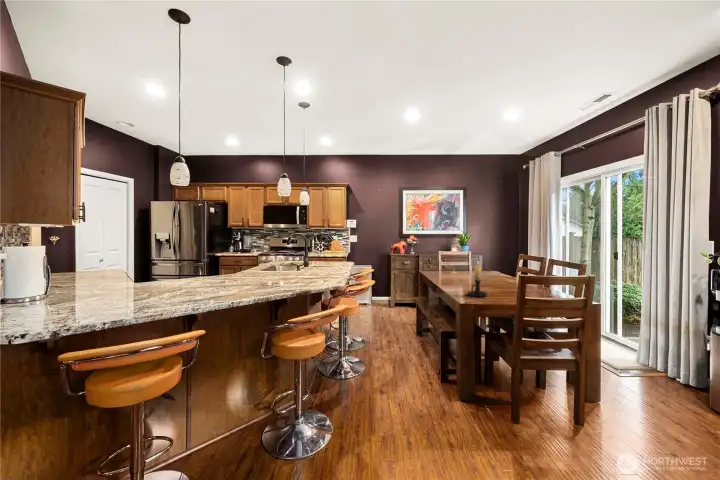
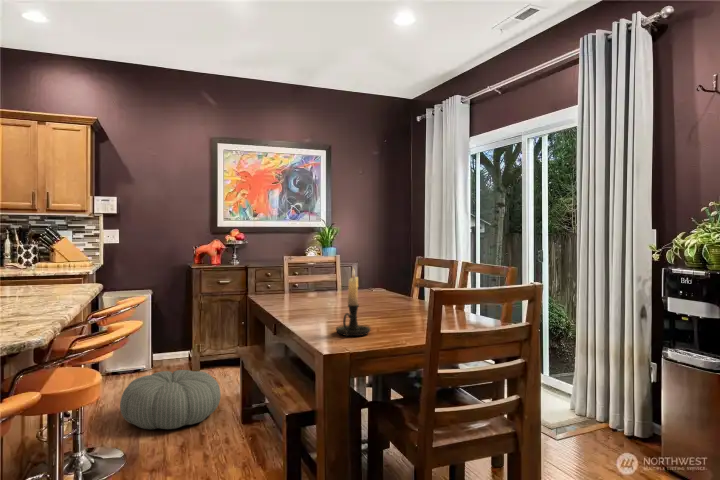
pouf: none [359,306,406,334] -> present [120,370,221,429]

